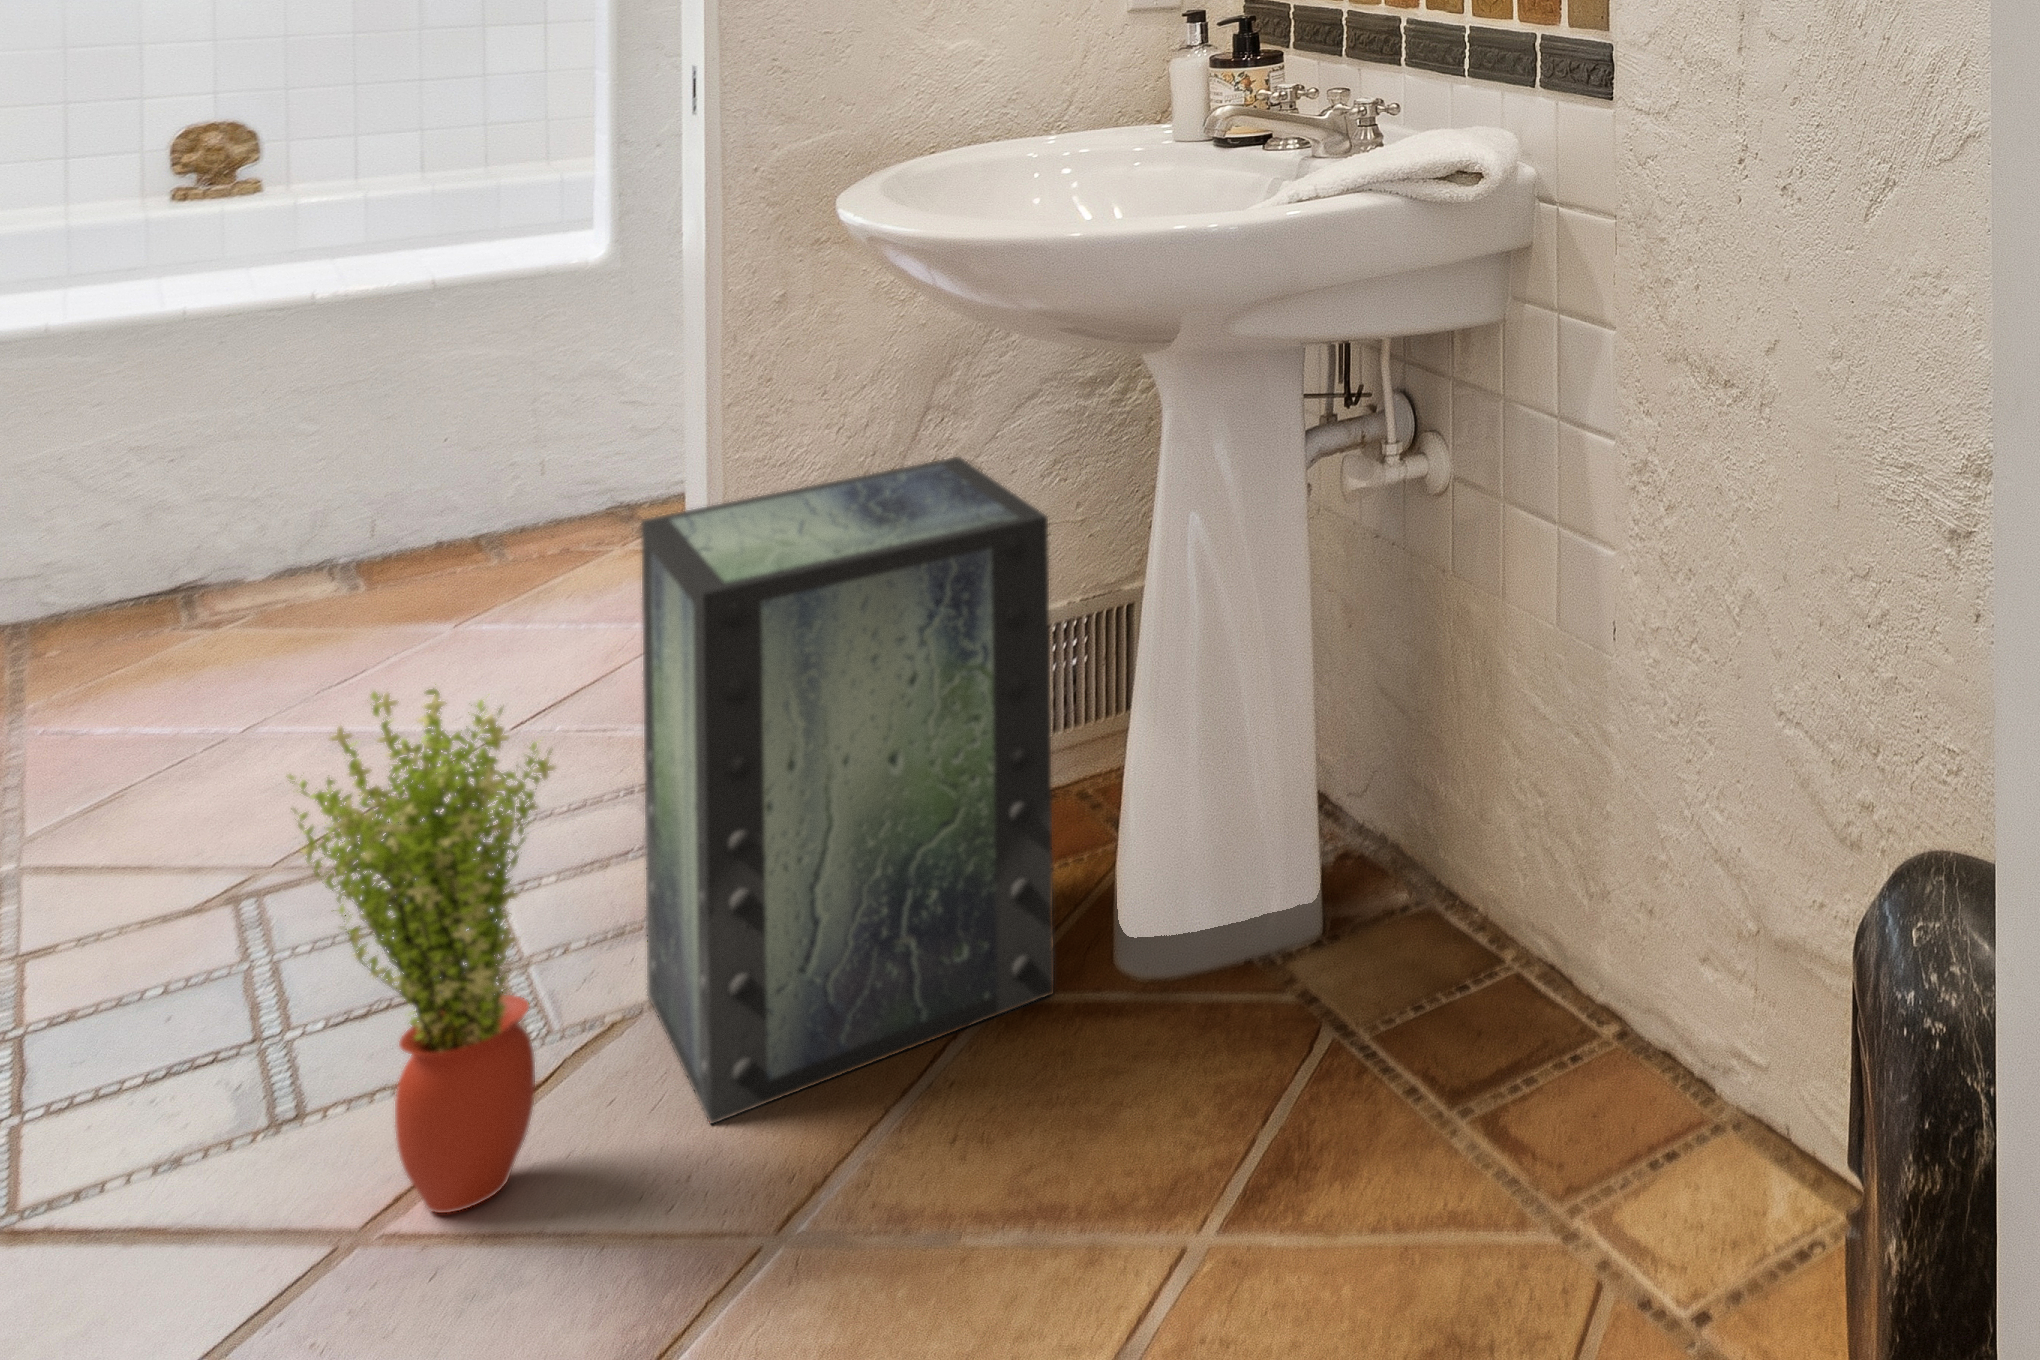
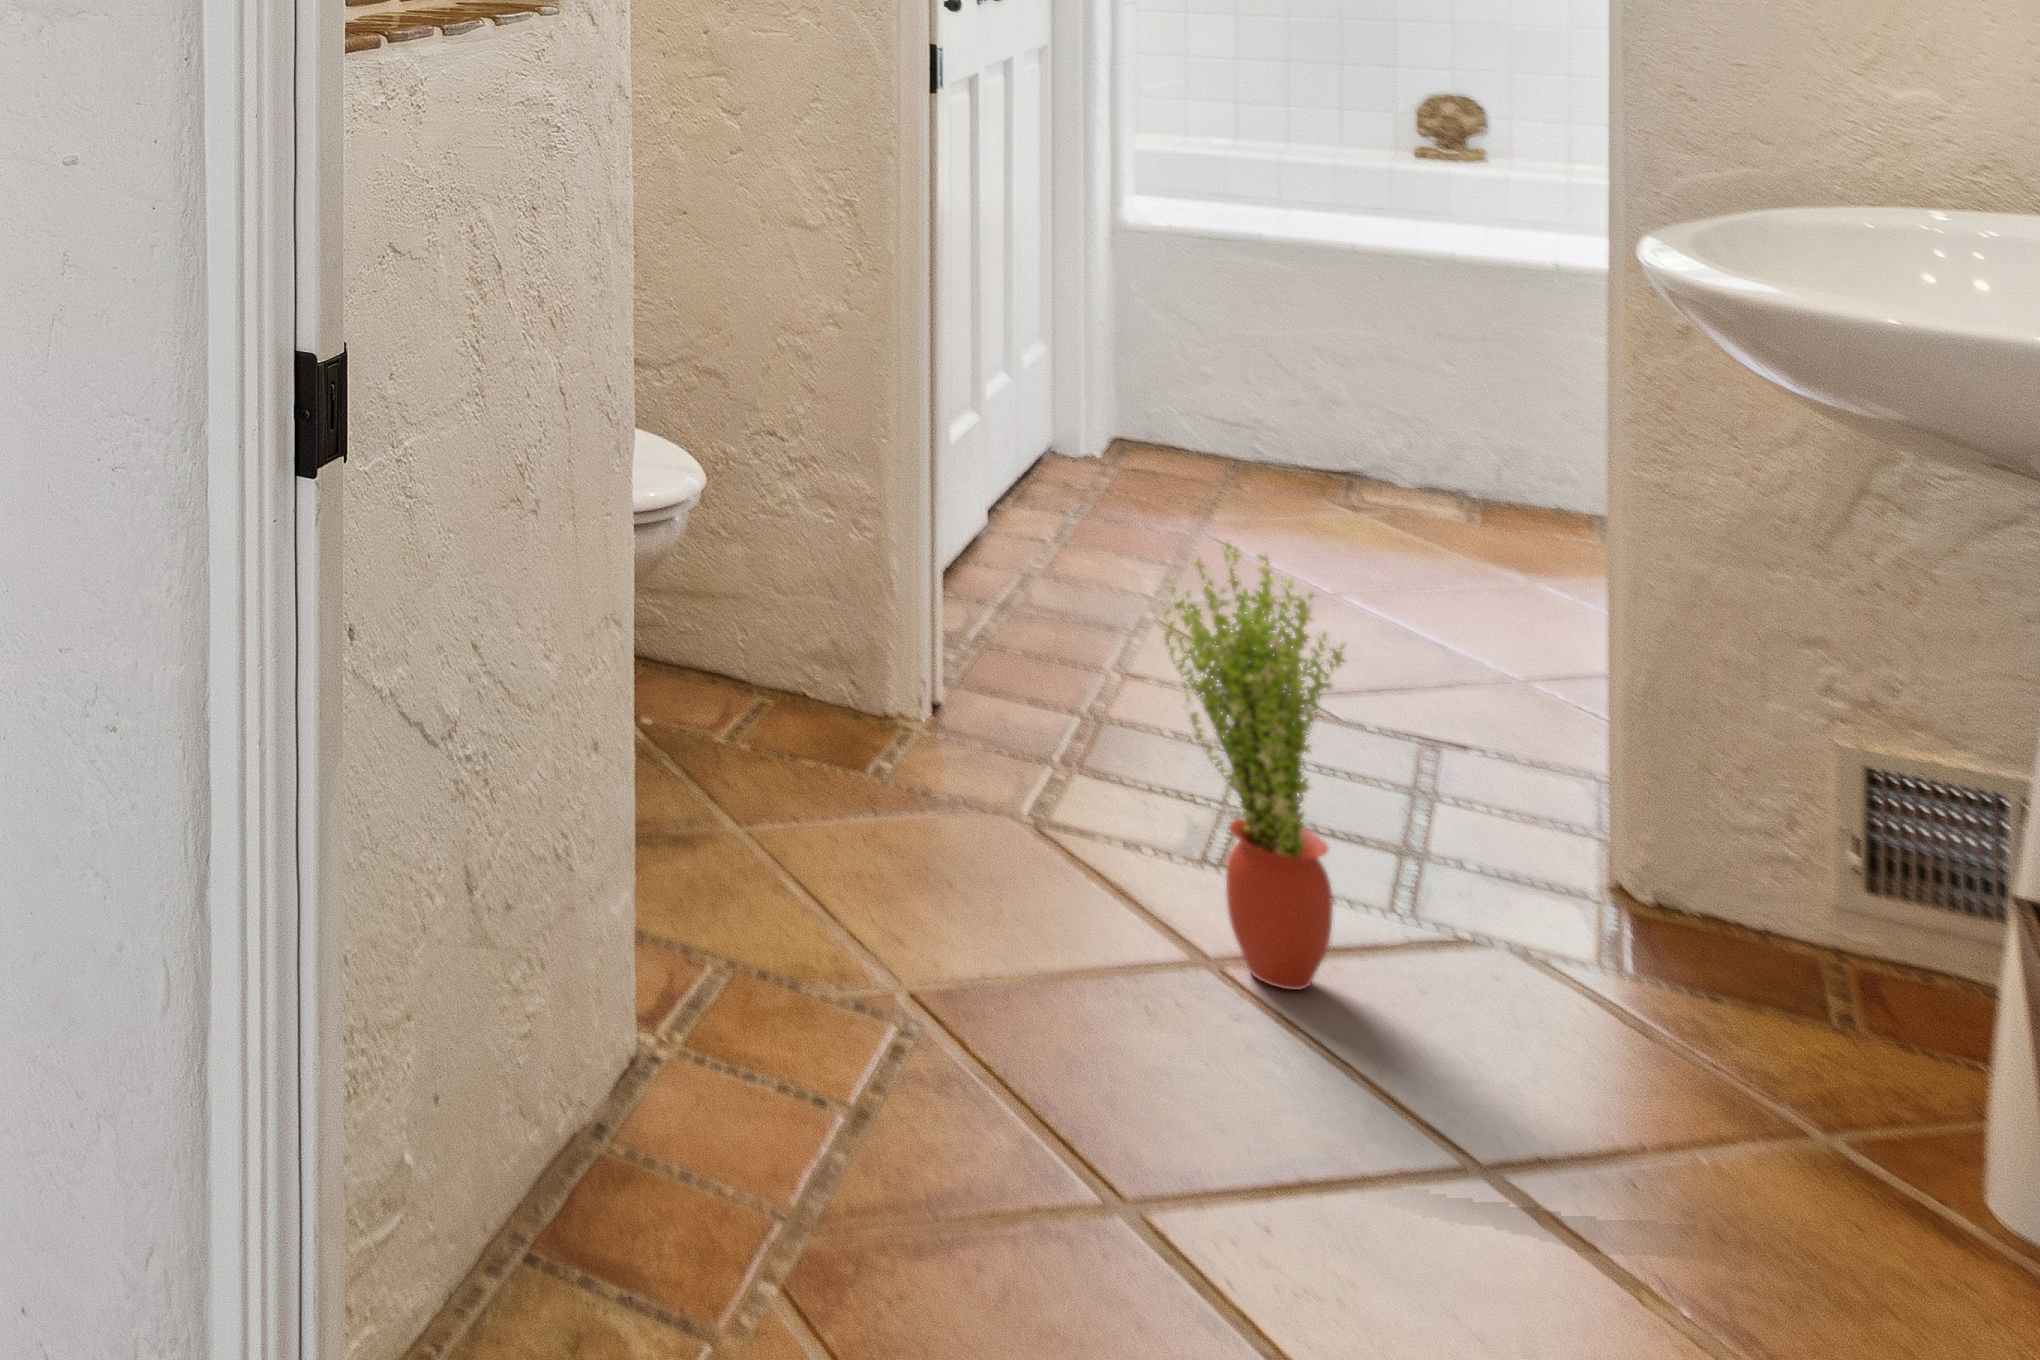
storage box: present [641,457,1054,1124] -> none [1475,494,1886,1179]

